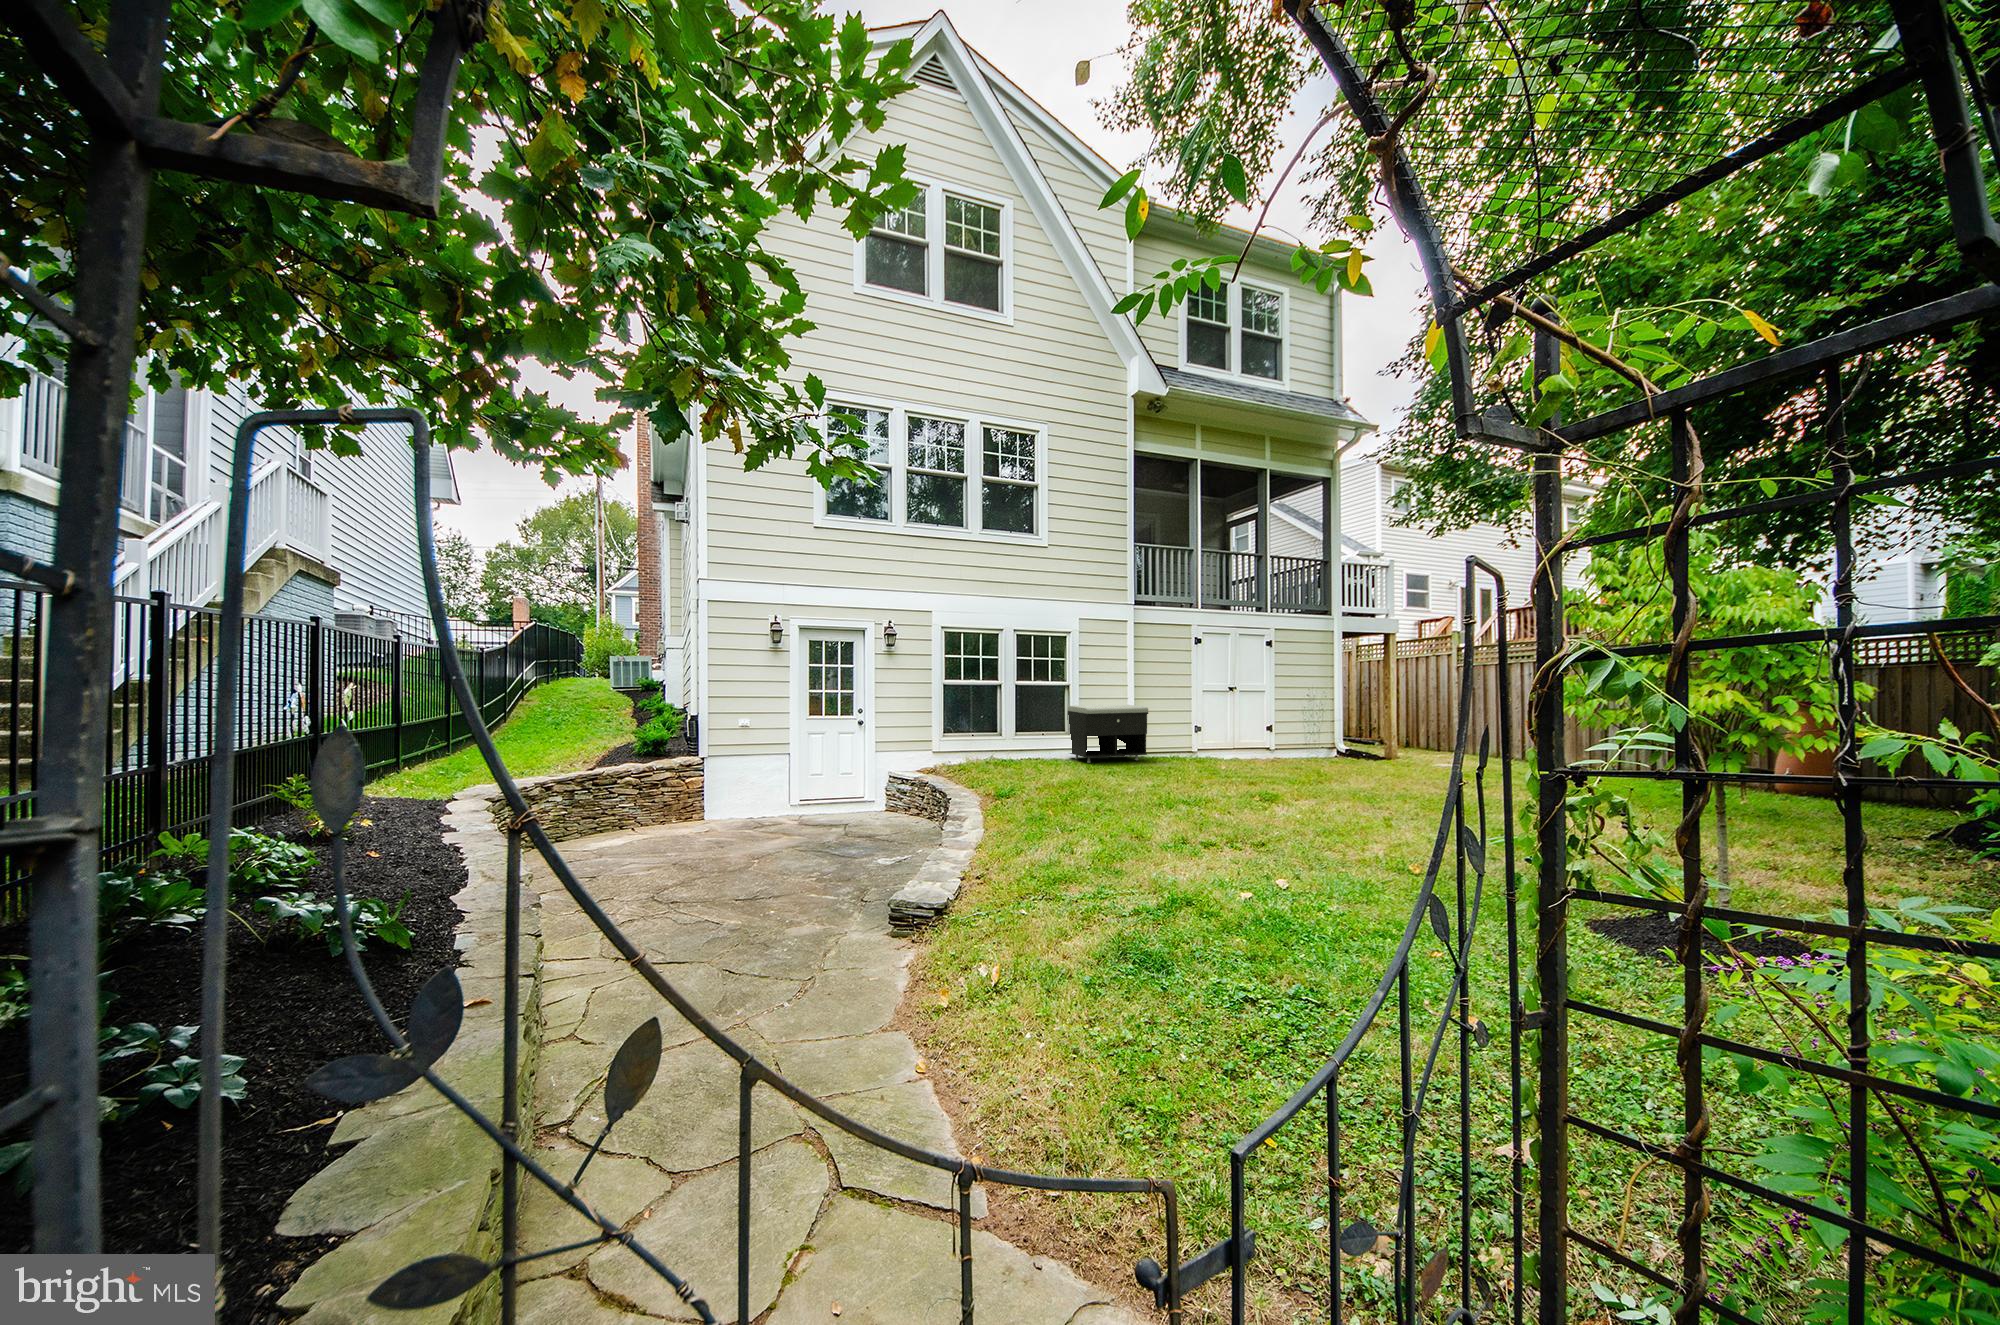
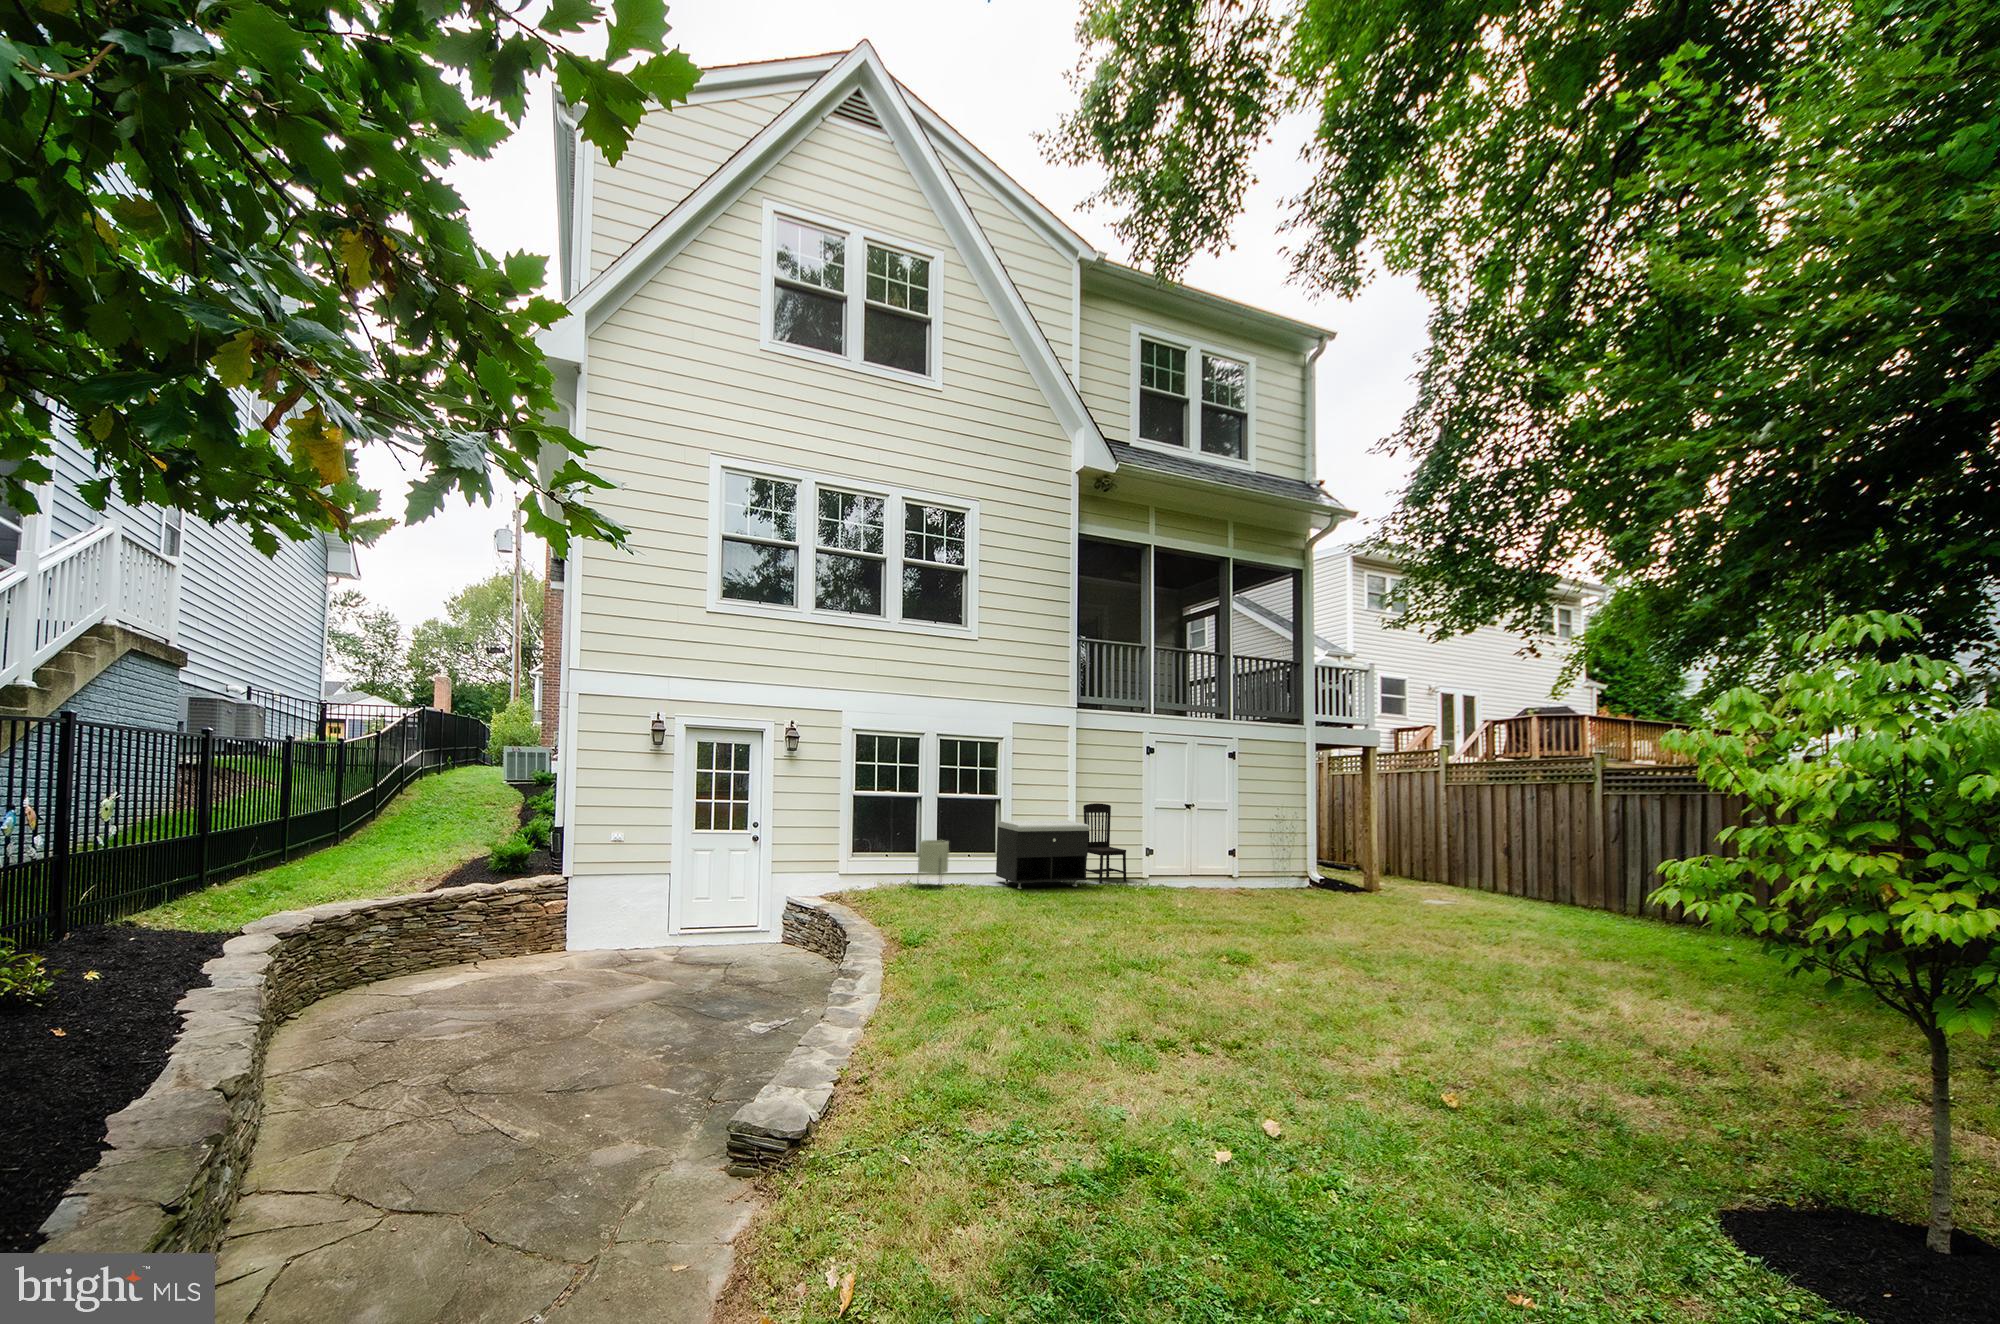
chair: none [1141,690,1180,758] -> present [1083,803,1127,883]
planter: none [1001,723,1027,763] -> present [917,840,949,884]

